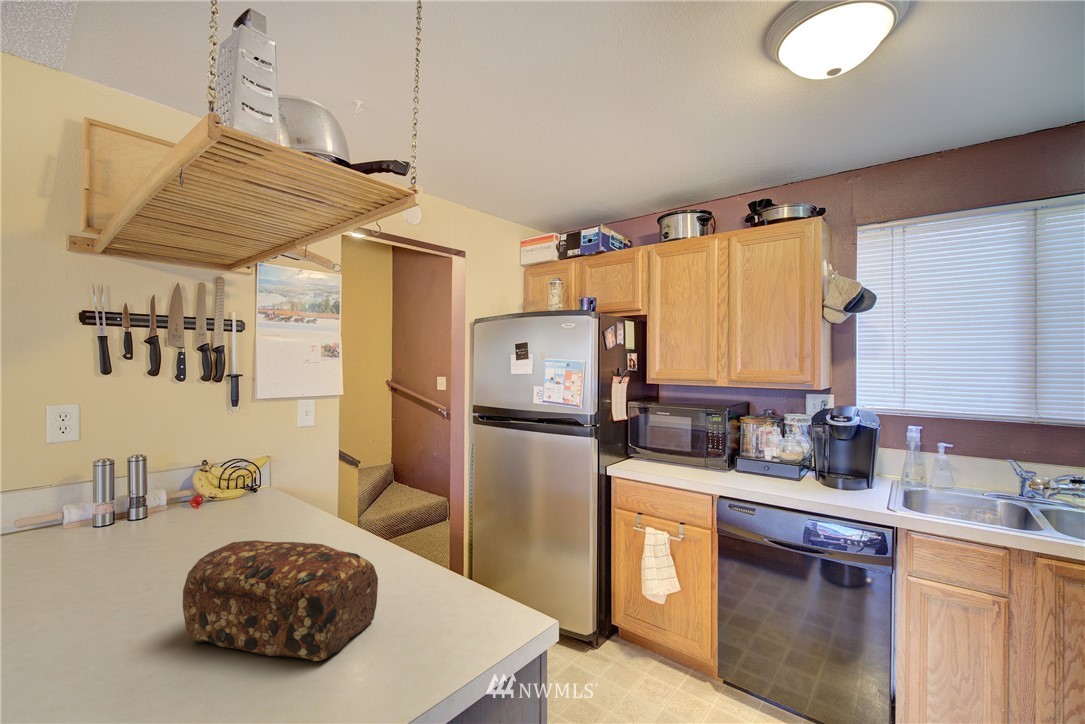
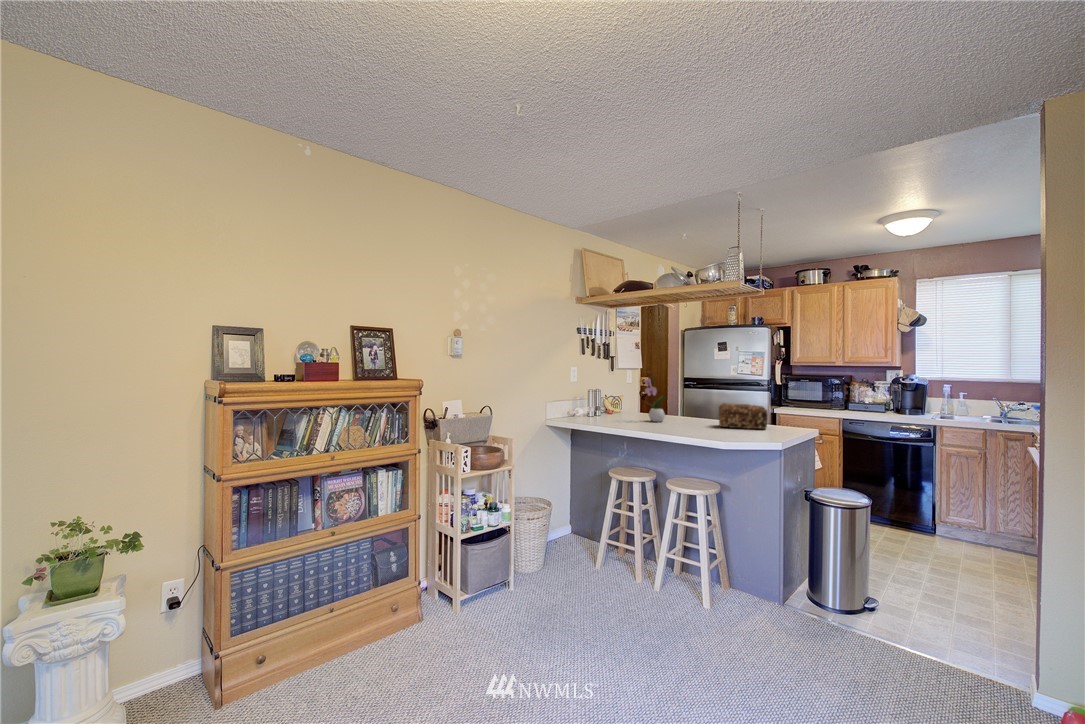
flower arrangement: none [88,417,161,579] -> present [645,378,665,422]

